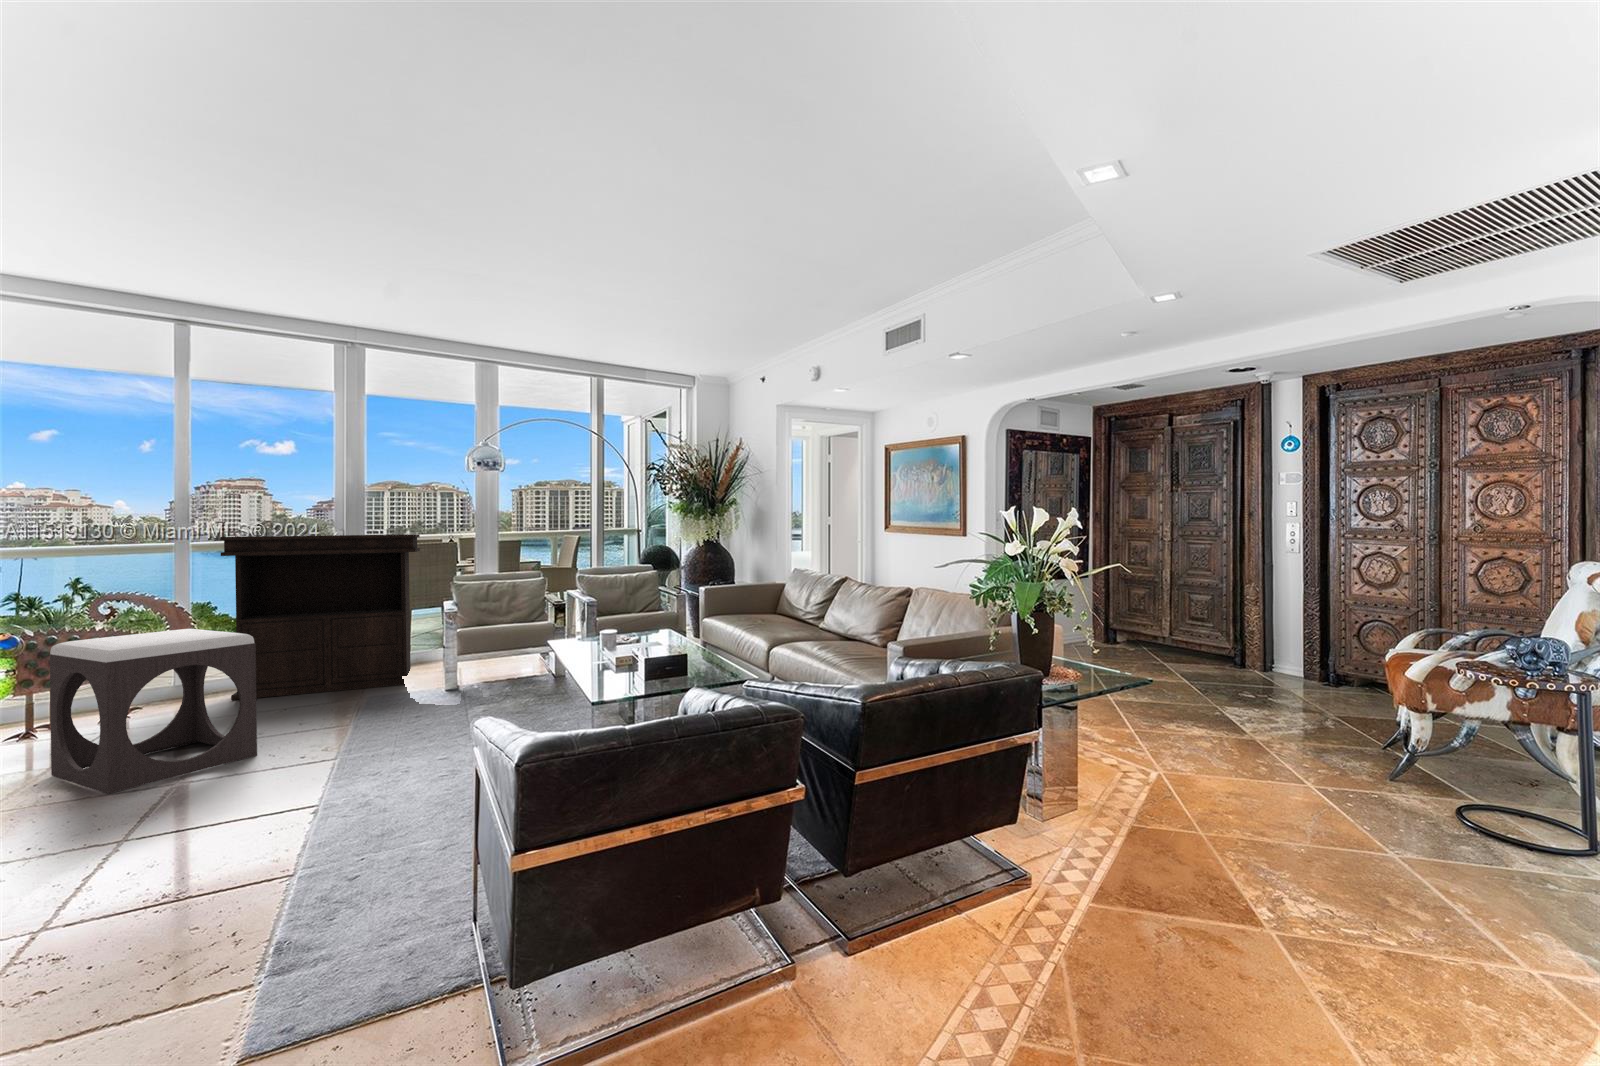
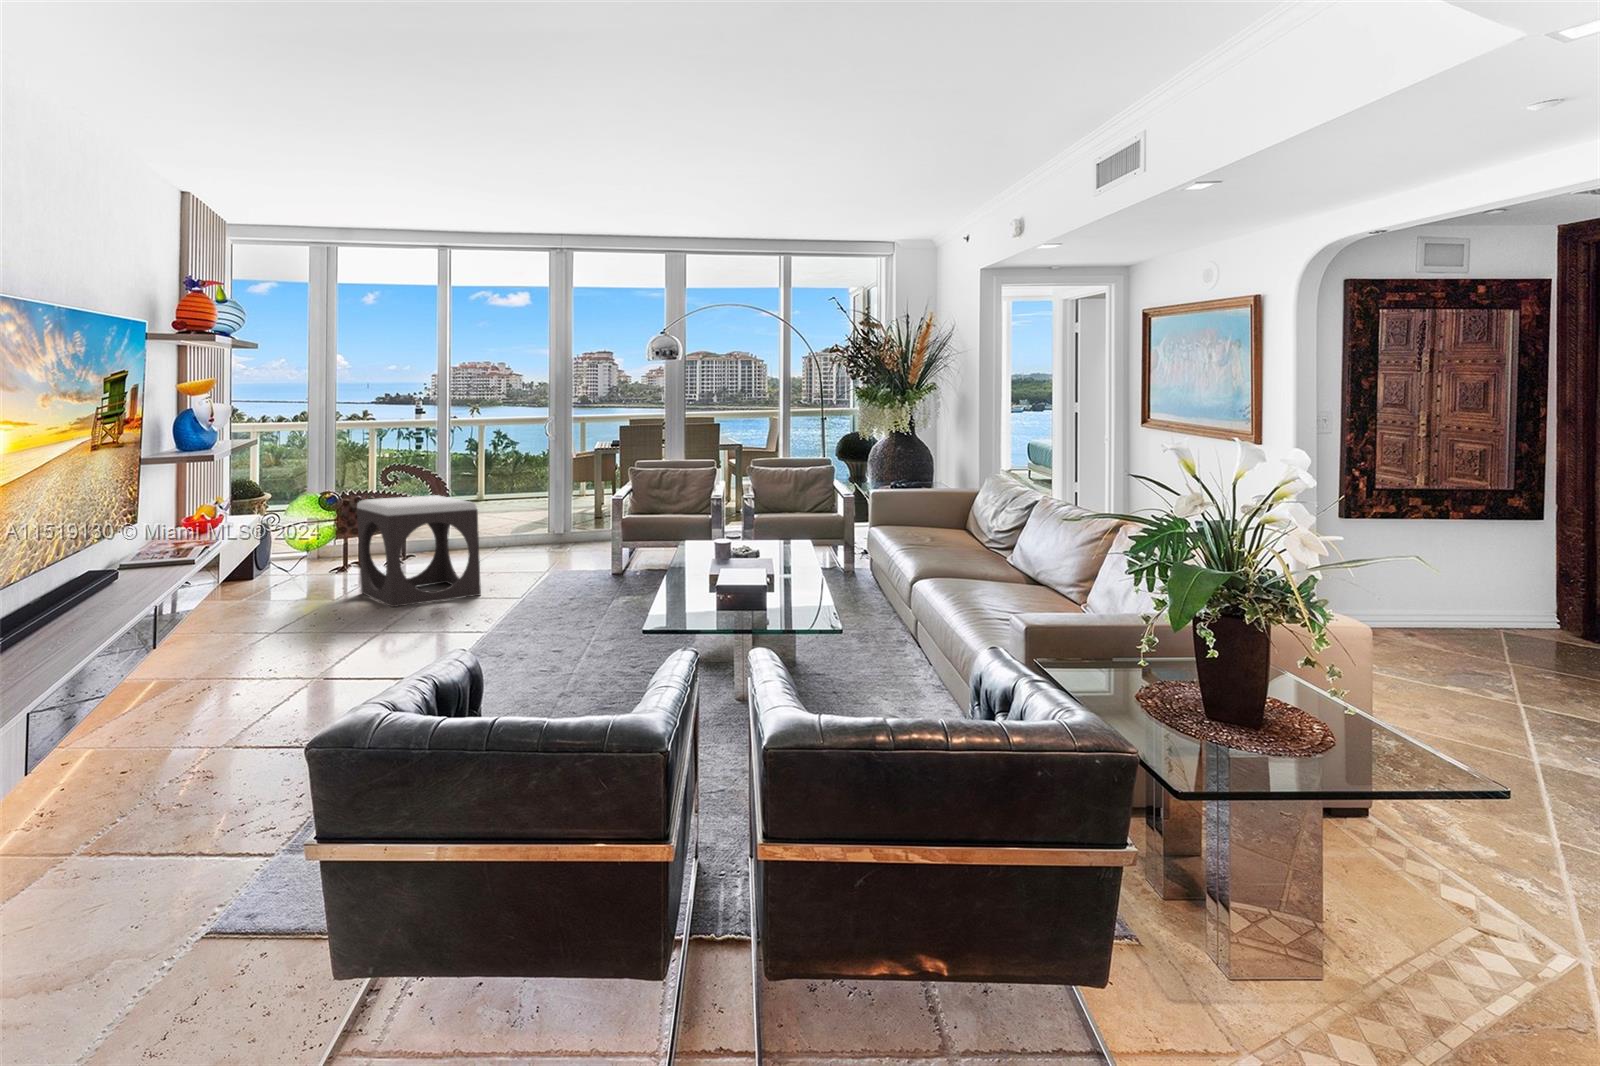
console table: present [220,534,420,700] -> none [460,420,612,557]

